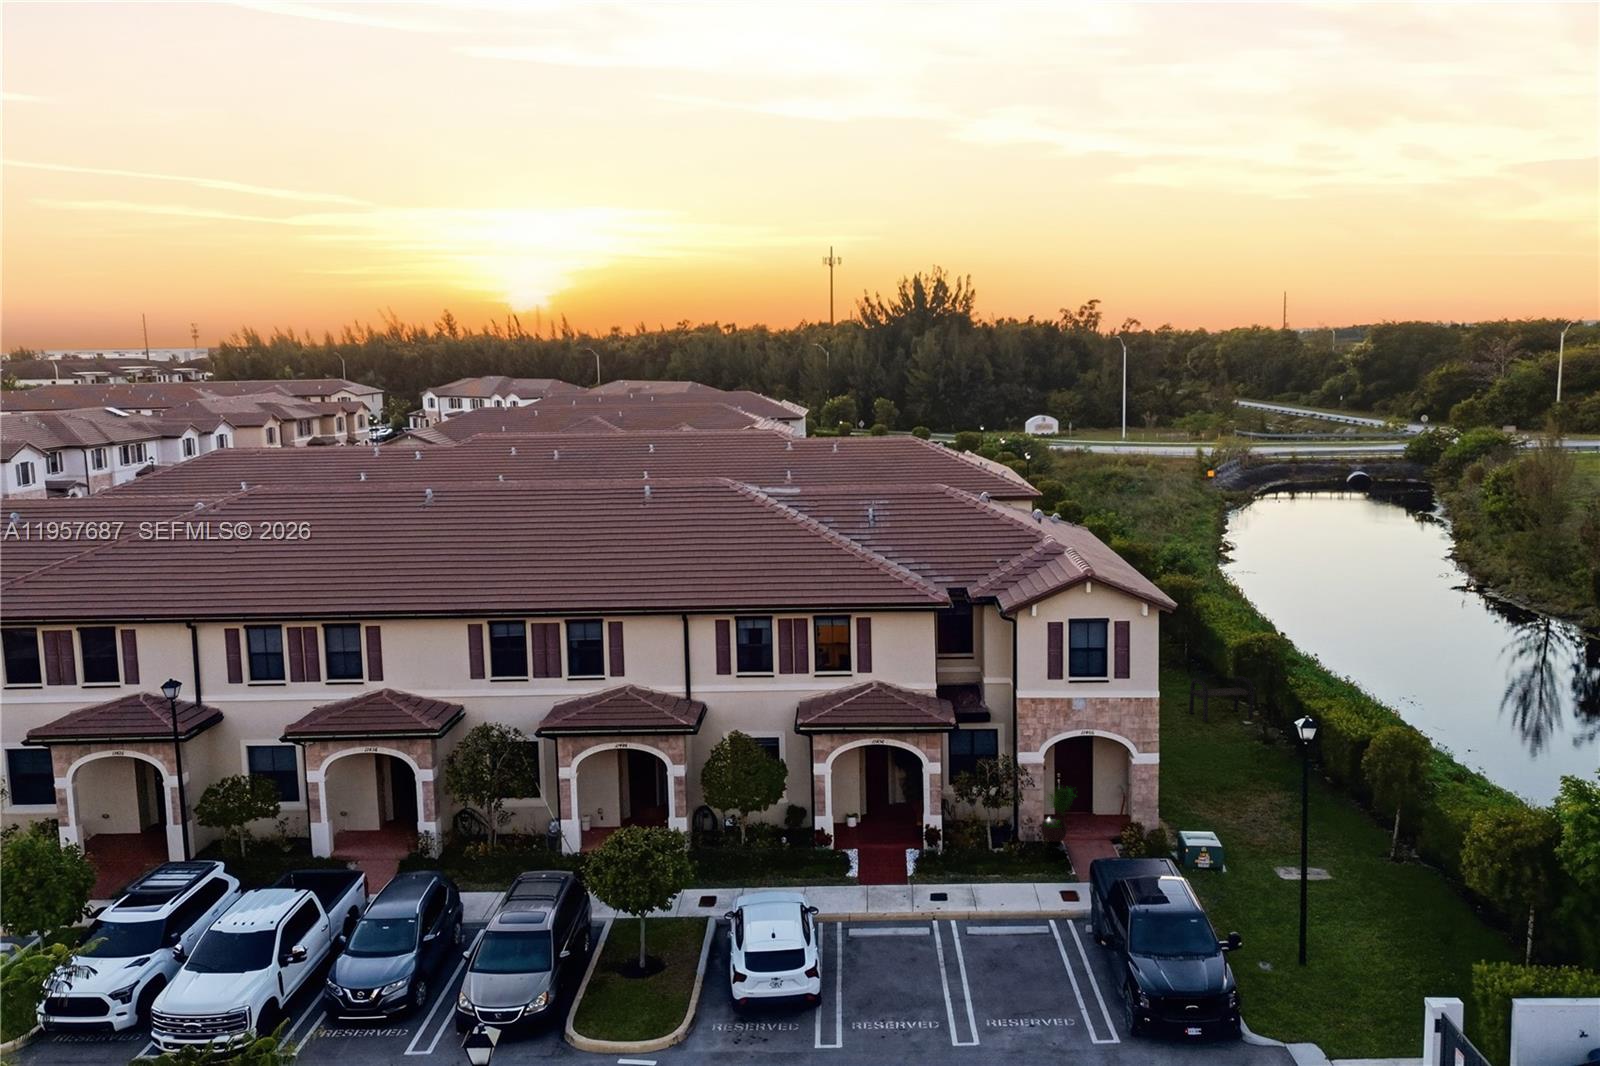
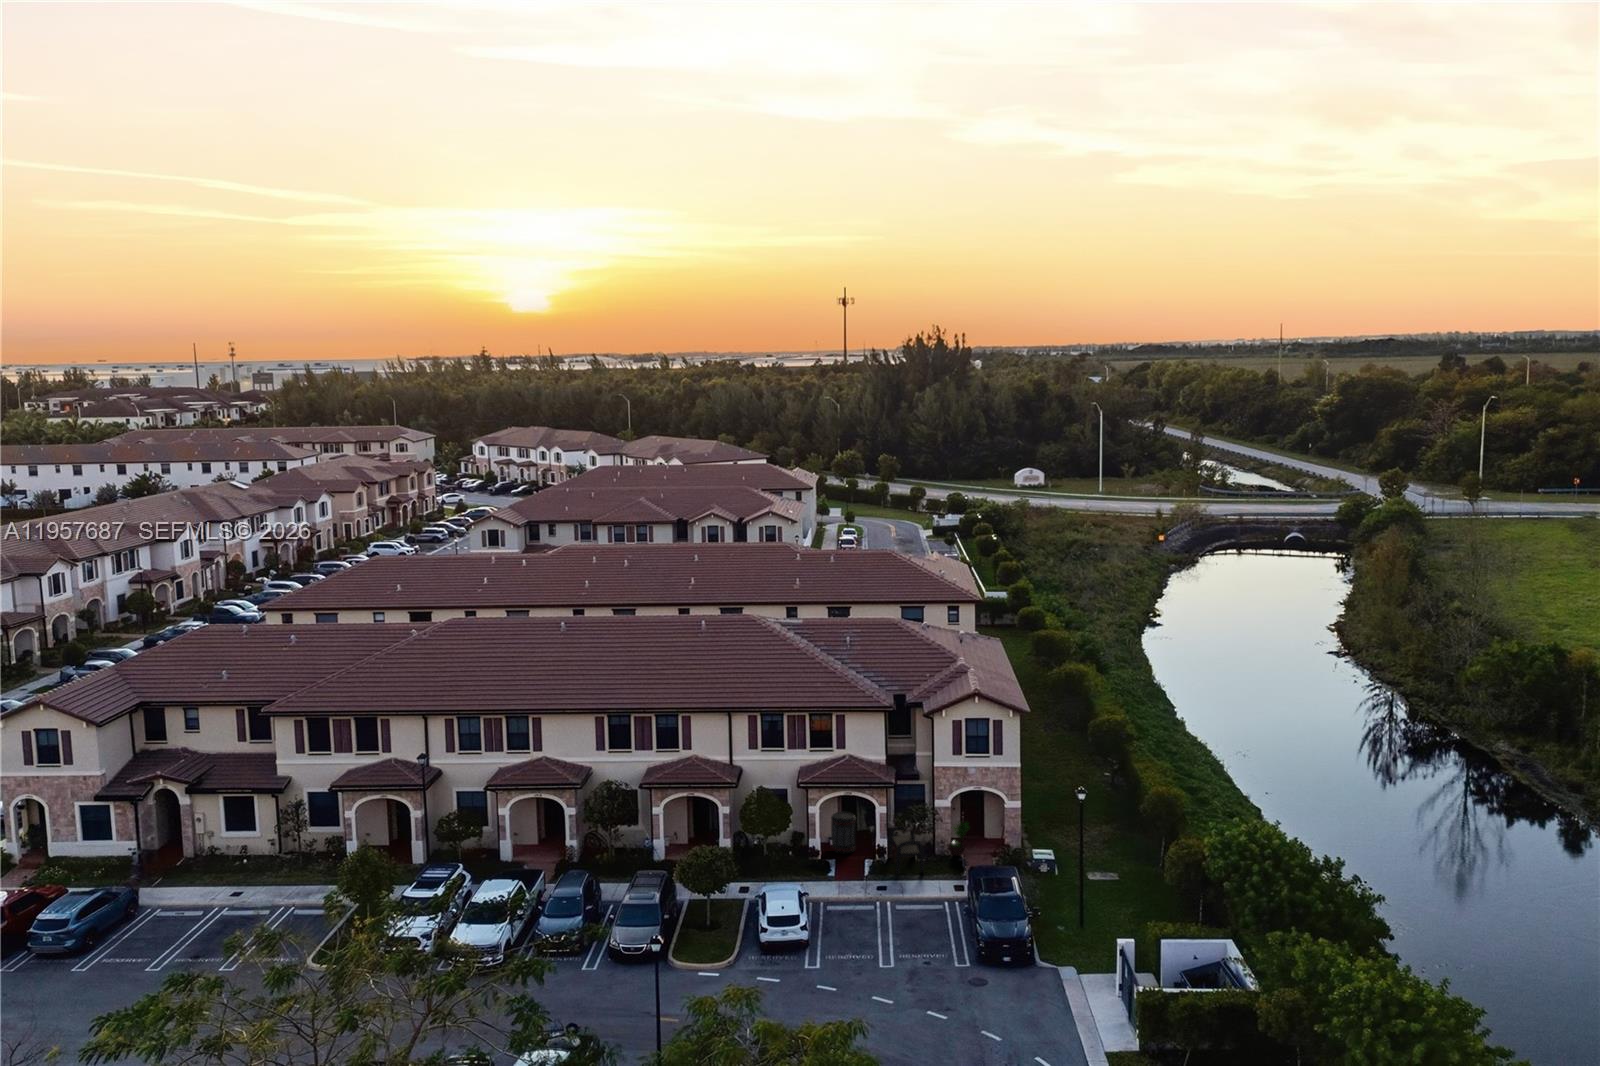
bench: present [1189,676,1254,721] -> present [888,826,924,873]
trash can: none [849,773,890,840] -> present [831,812,856,854]

